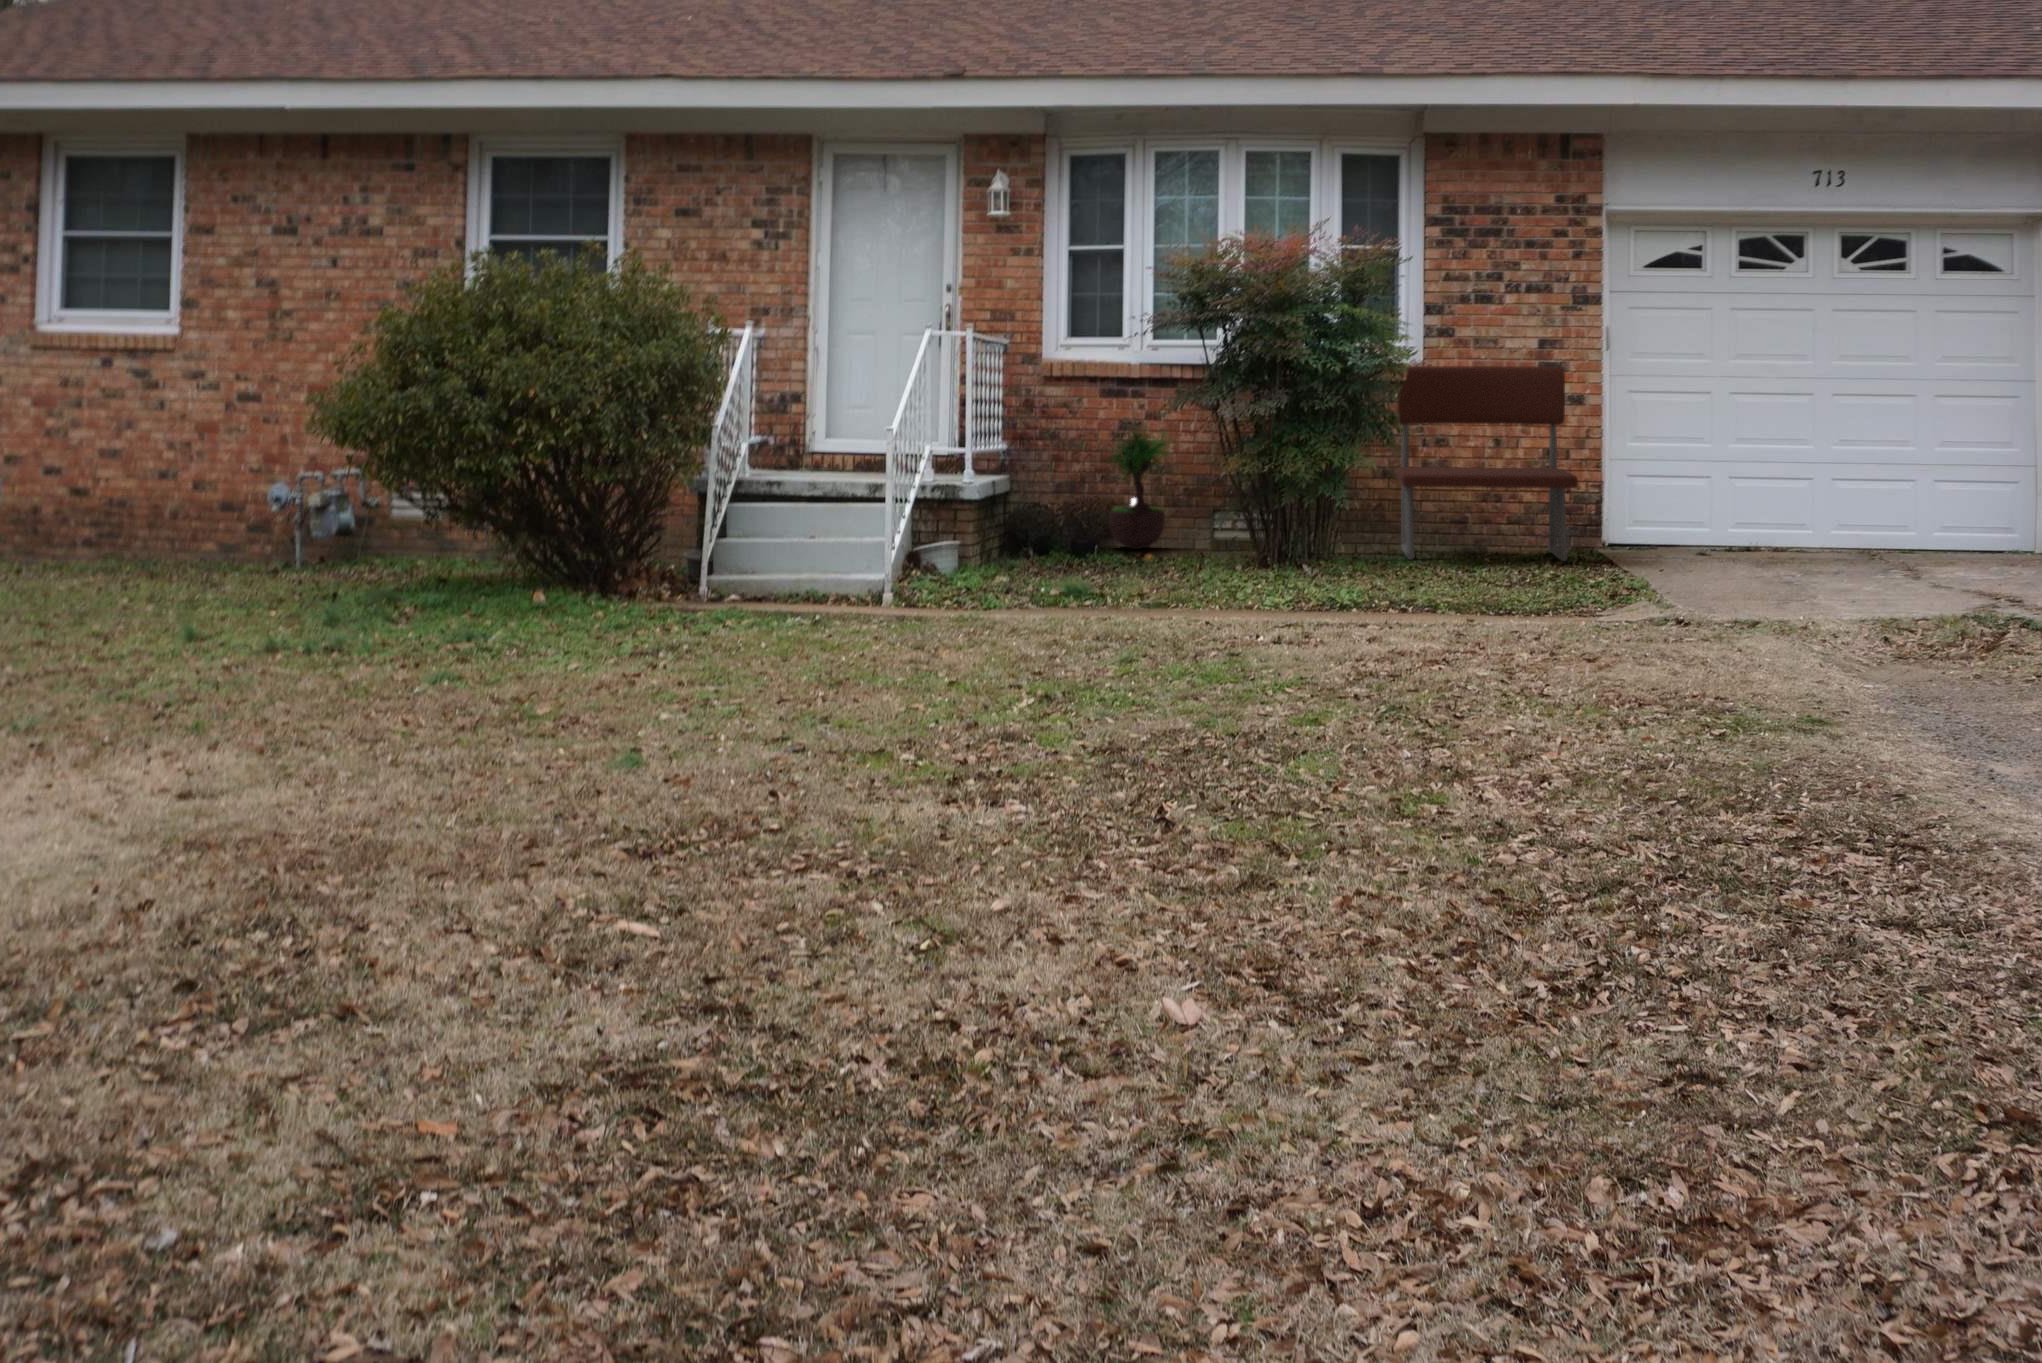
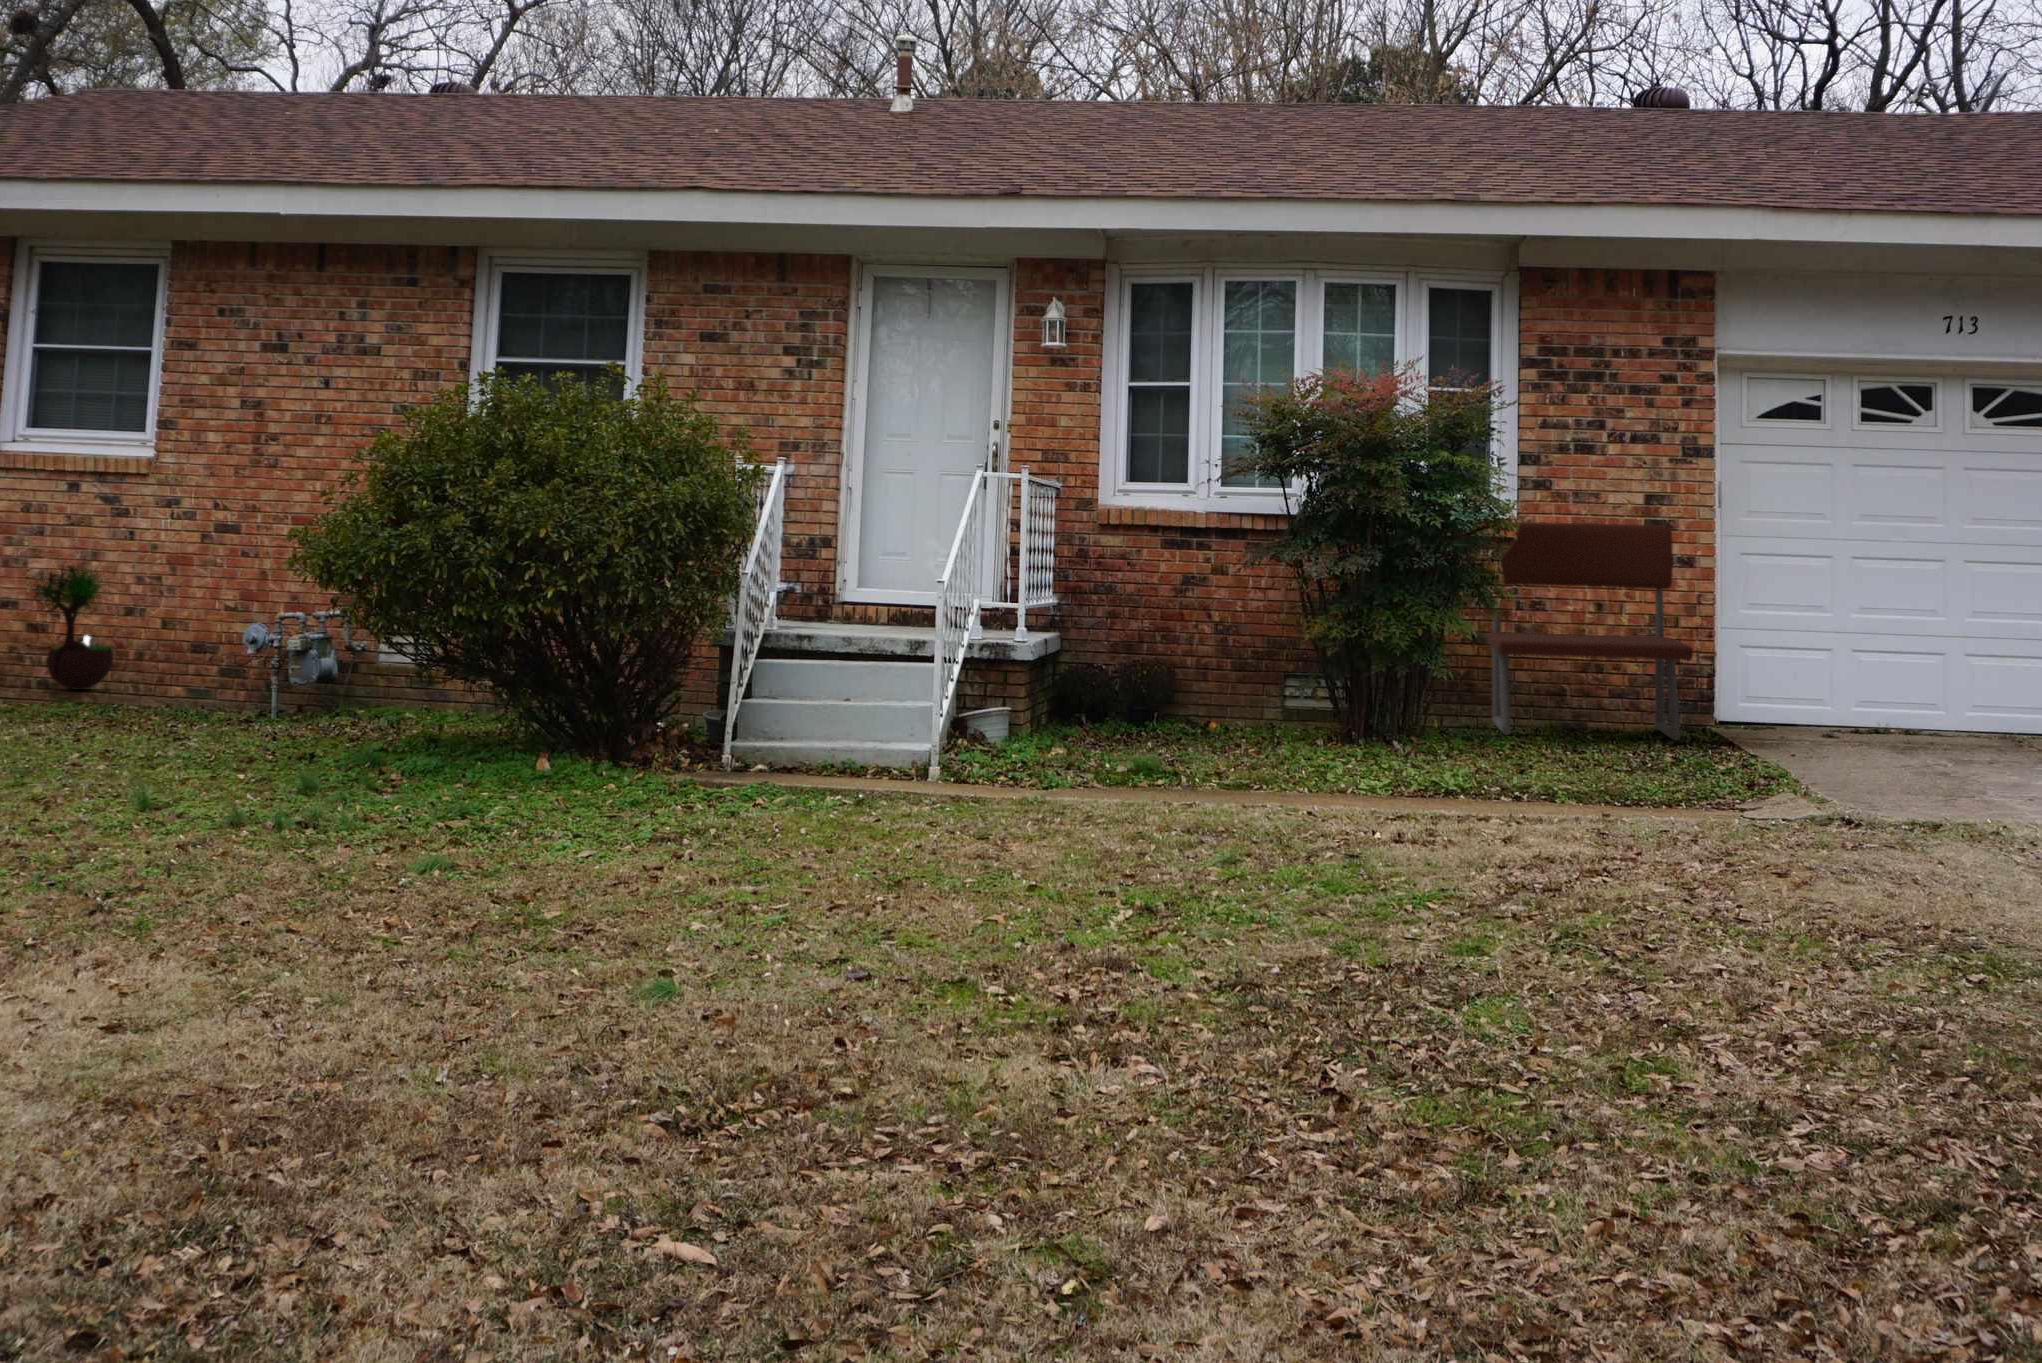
potted tree: present [1100,426,1172,549] -> present [27,560,113,689]

